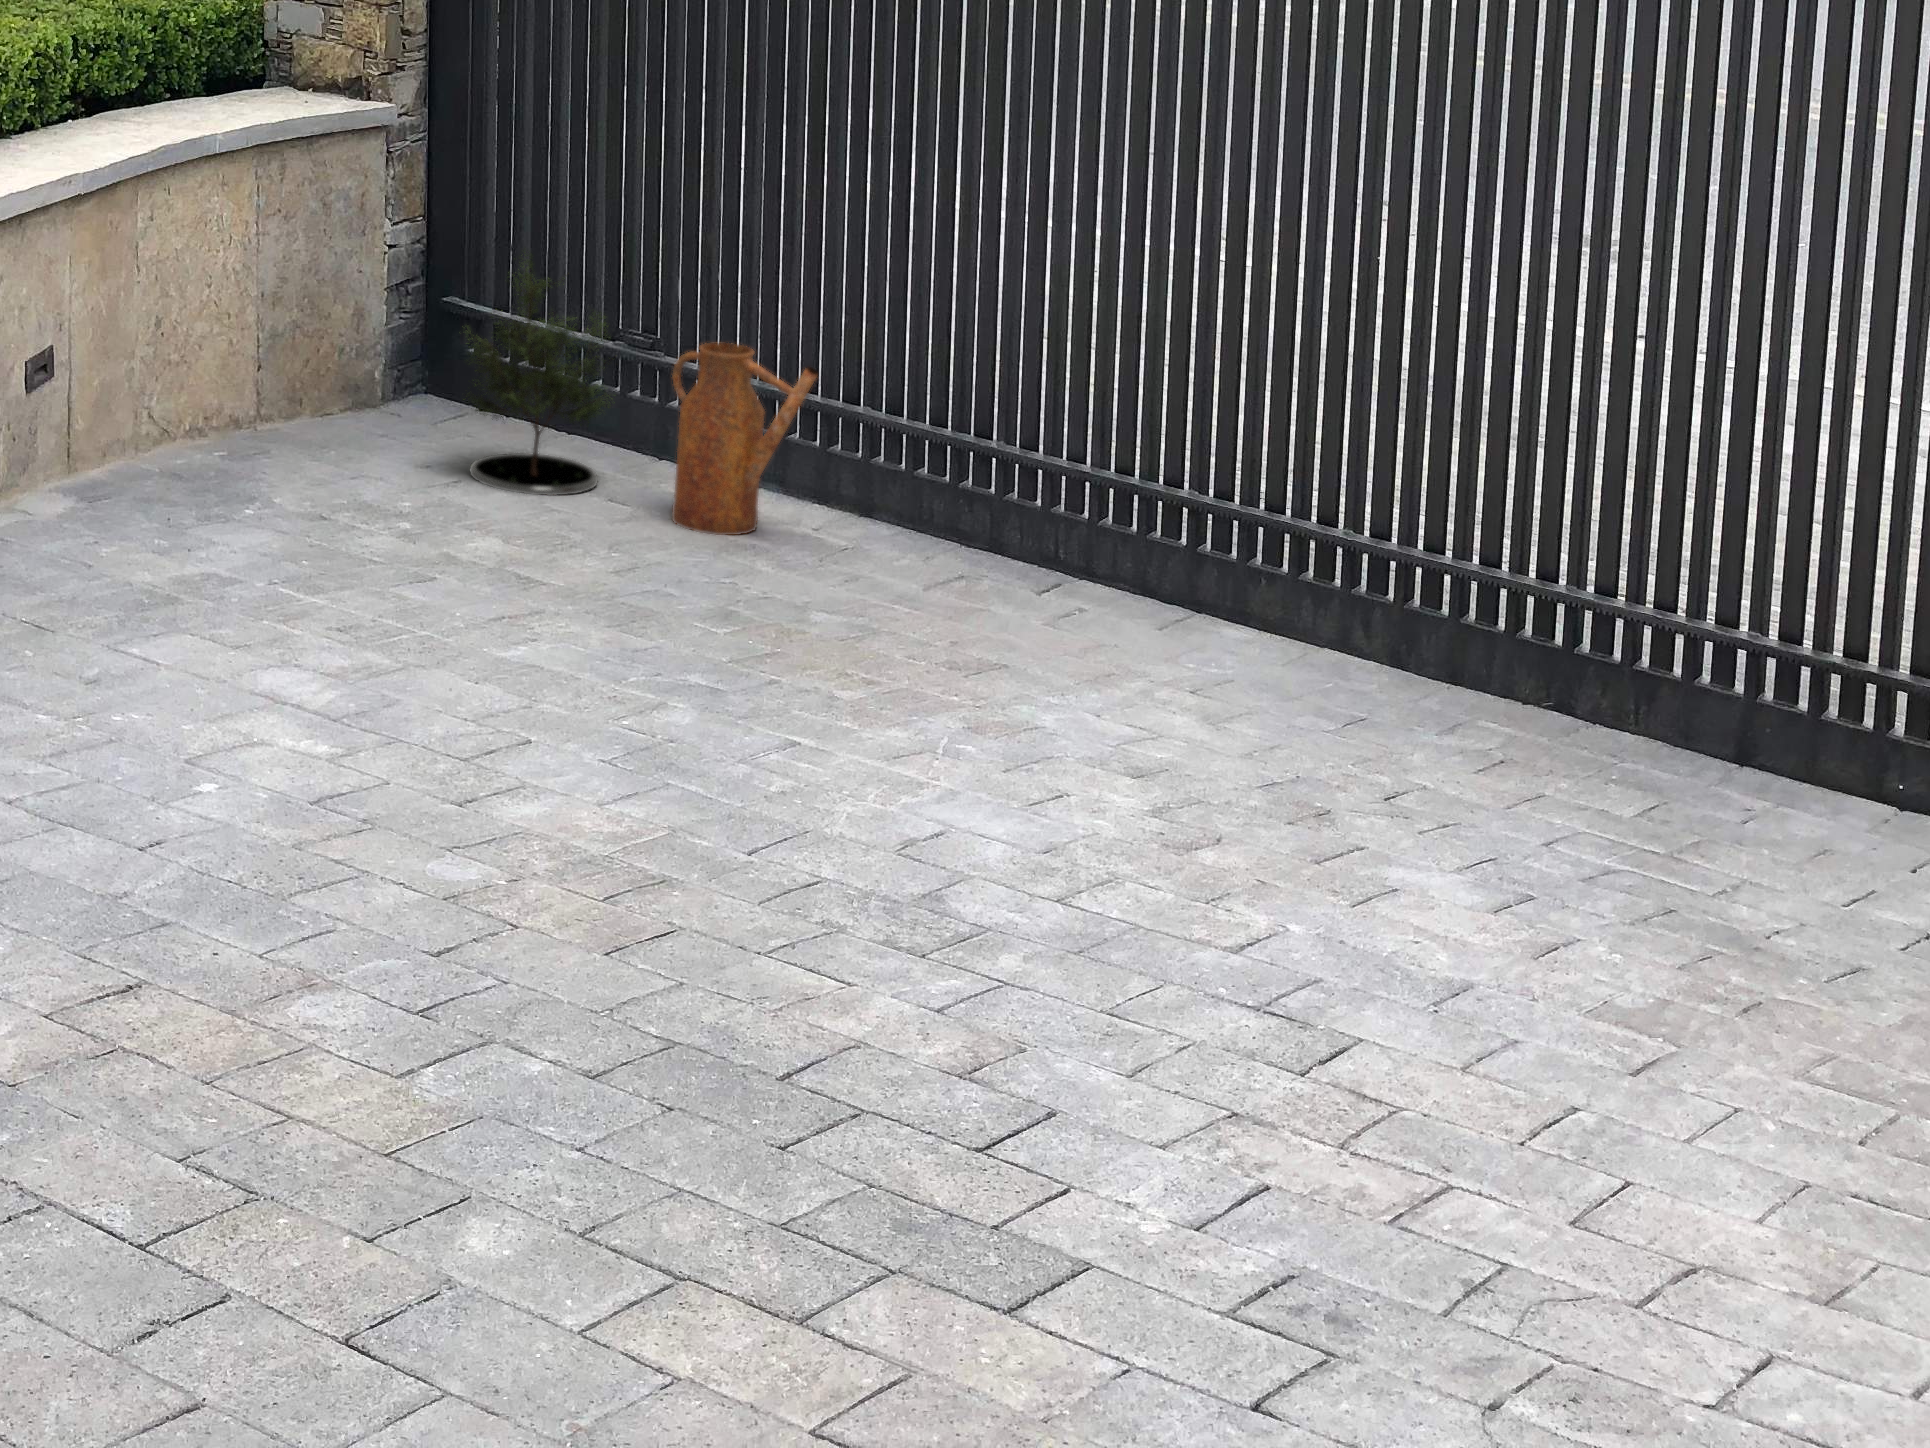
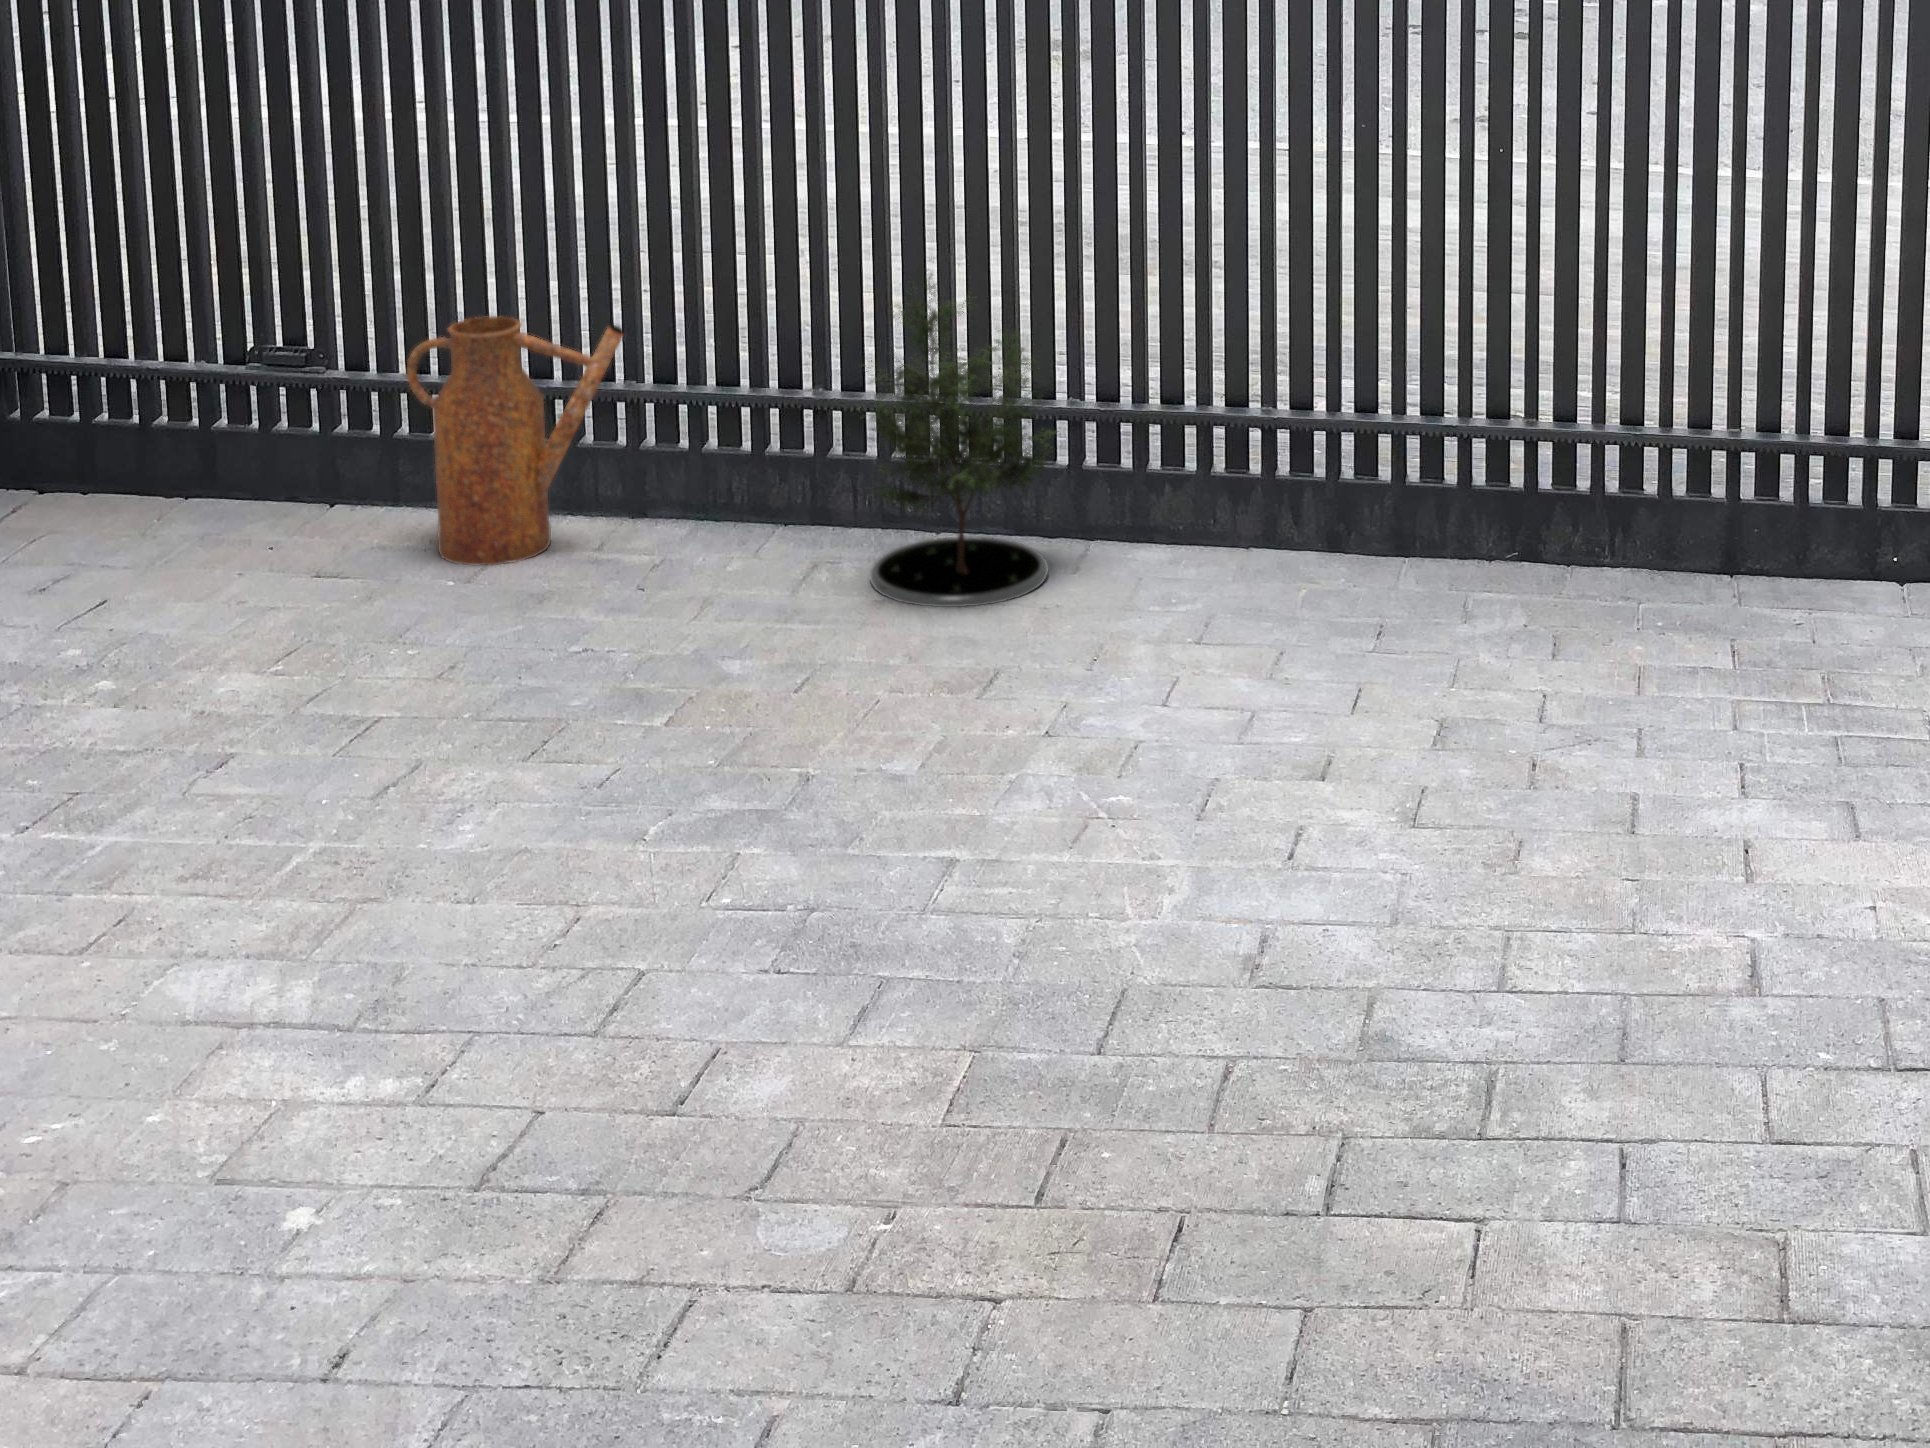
potted tree: present [463,252,613,495] -> present [863,270,1059,607]

